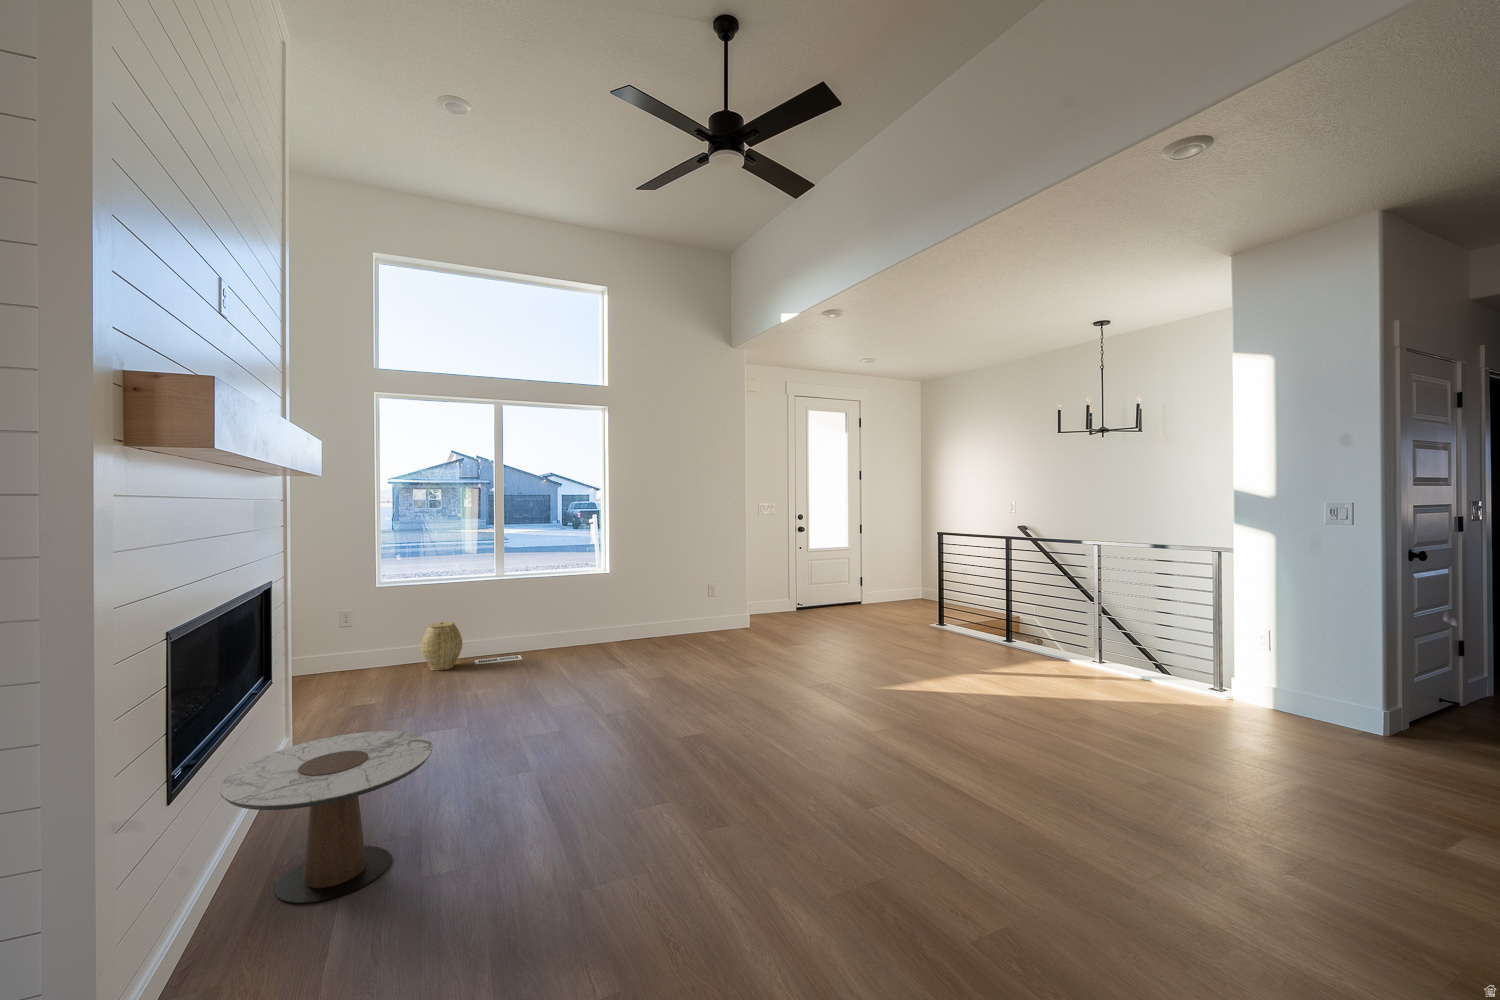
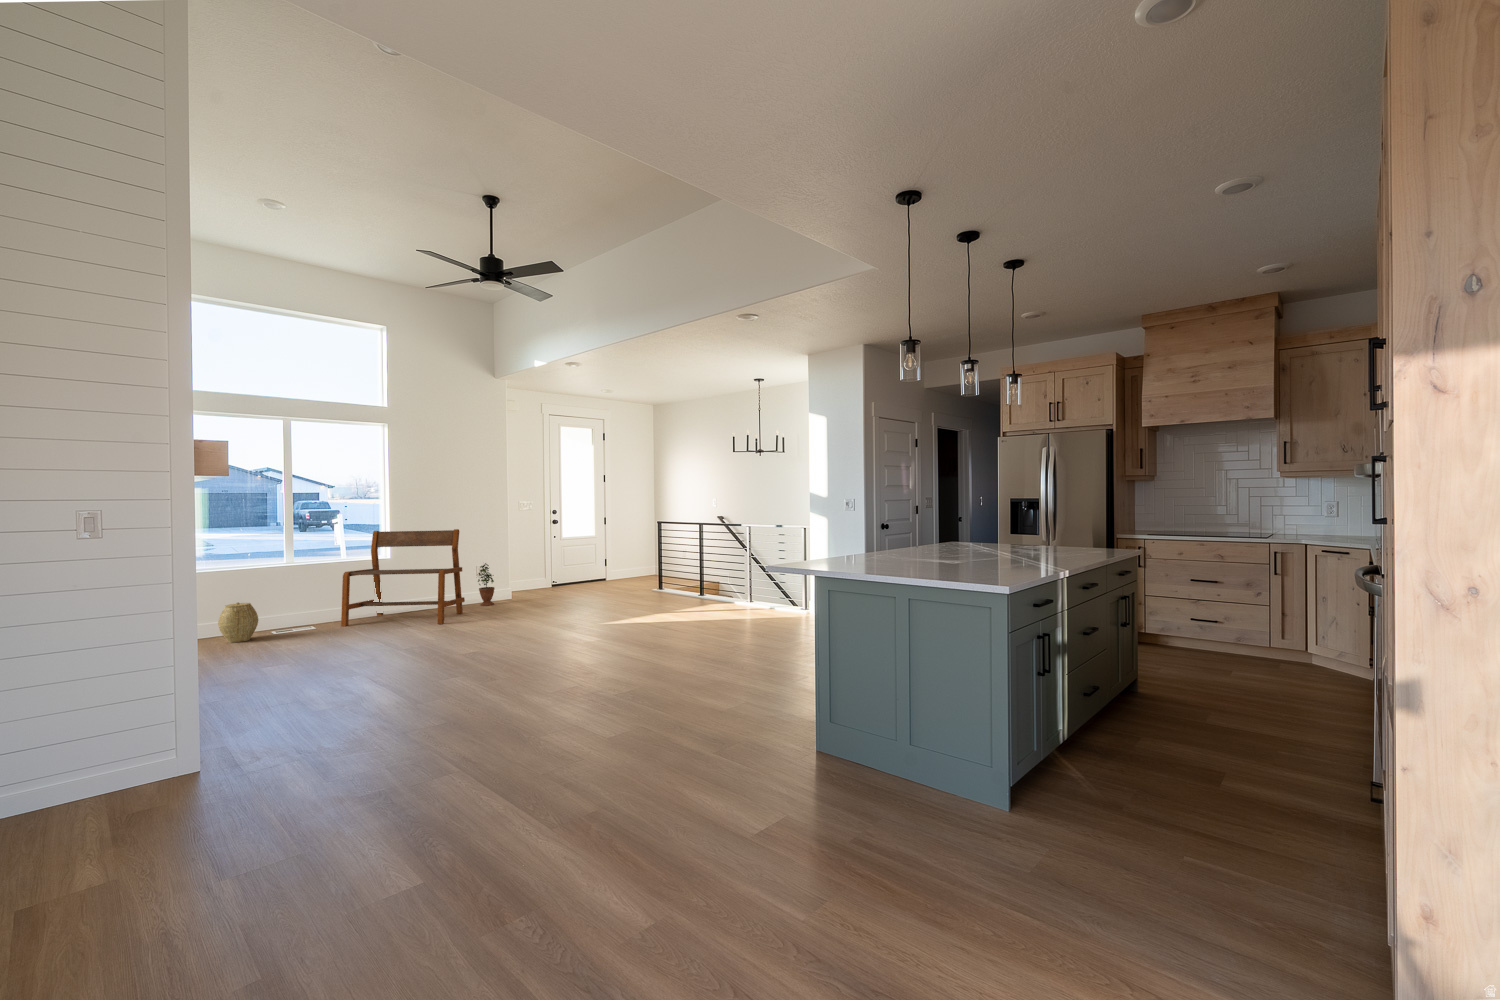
bench: none [551,538,691,665] -> present [341,529,465,626]
potted plant: none [705,581,728,637] -> present [478,563,495,606]
side table: present [220,731,432,904] -> none [172,648,310,738]

